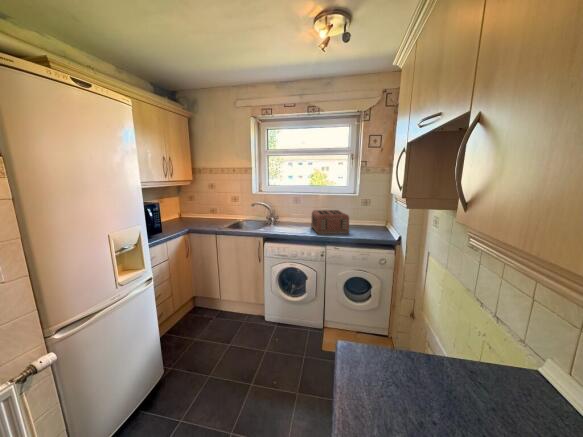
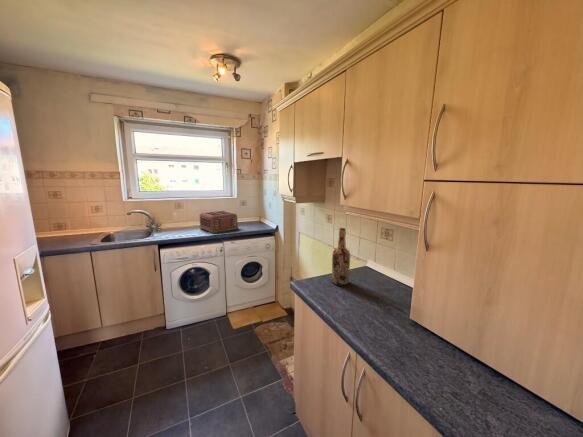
wine bottle: none [433,273,490,409] -> present [332,228,350,285]

